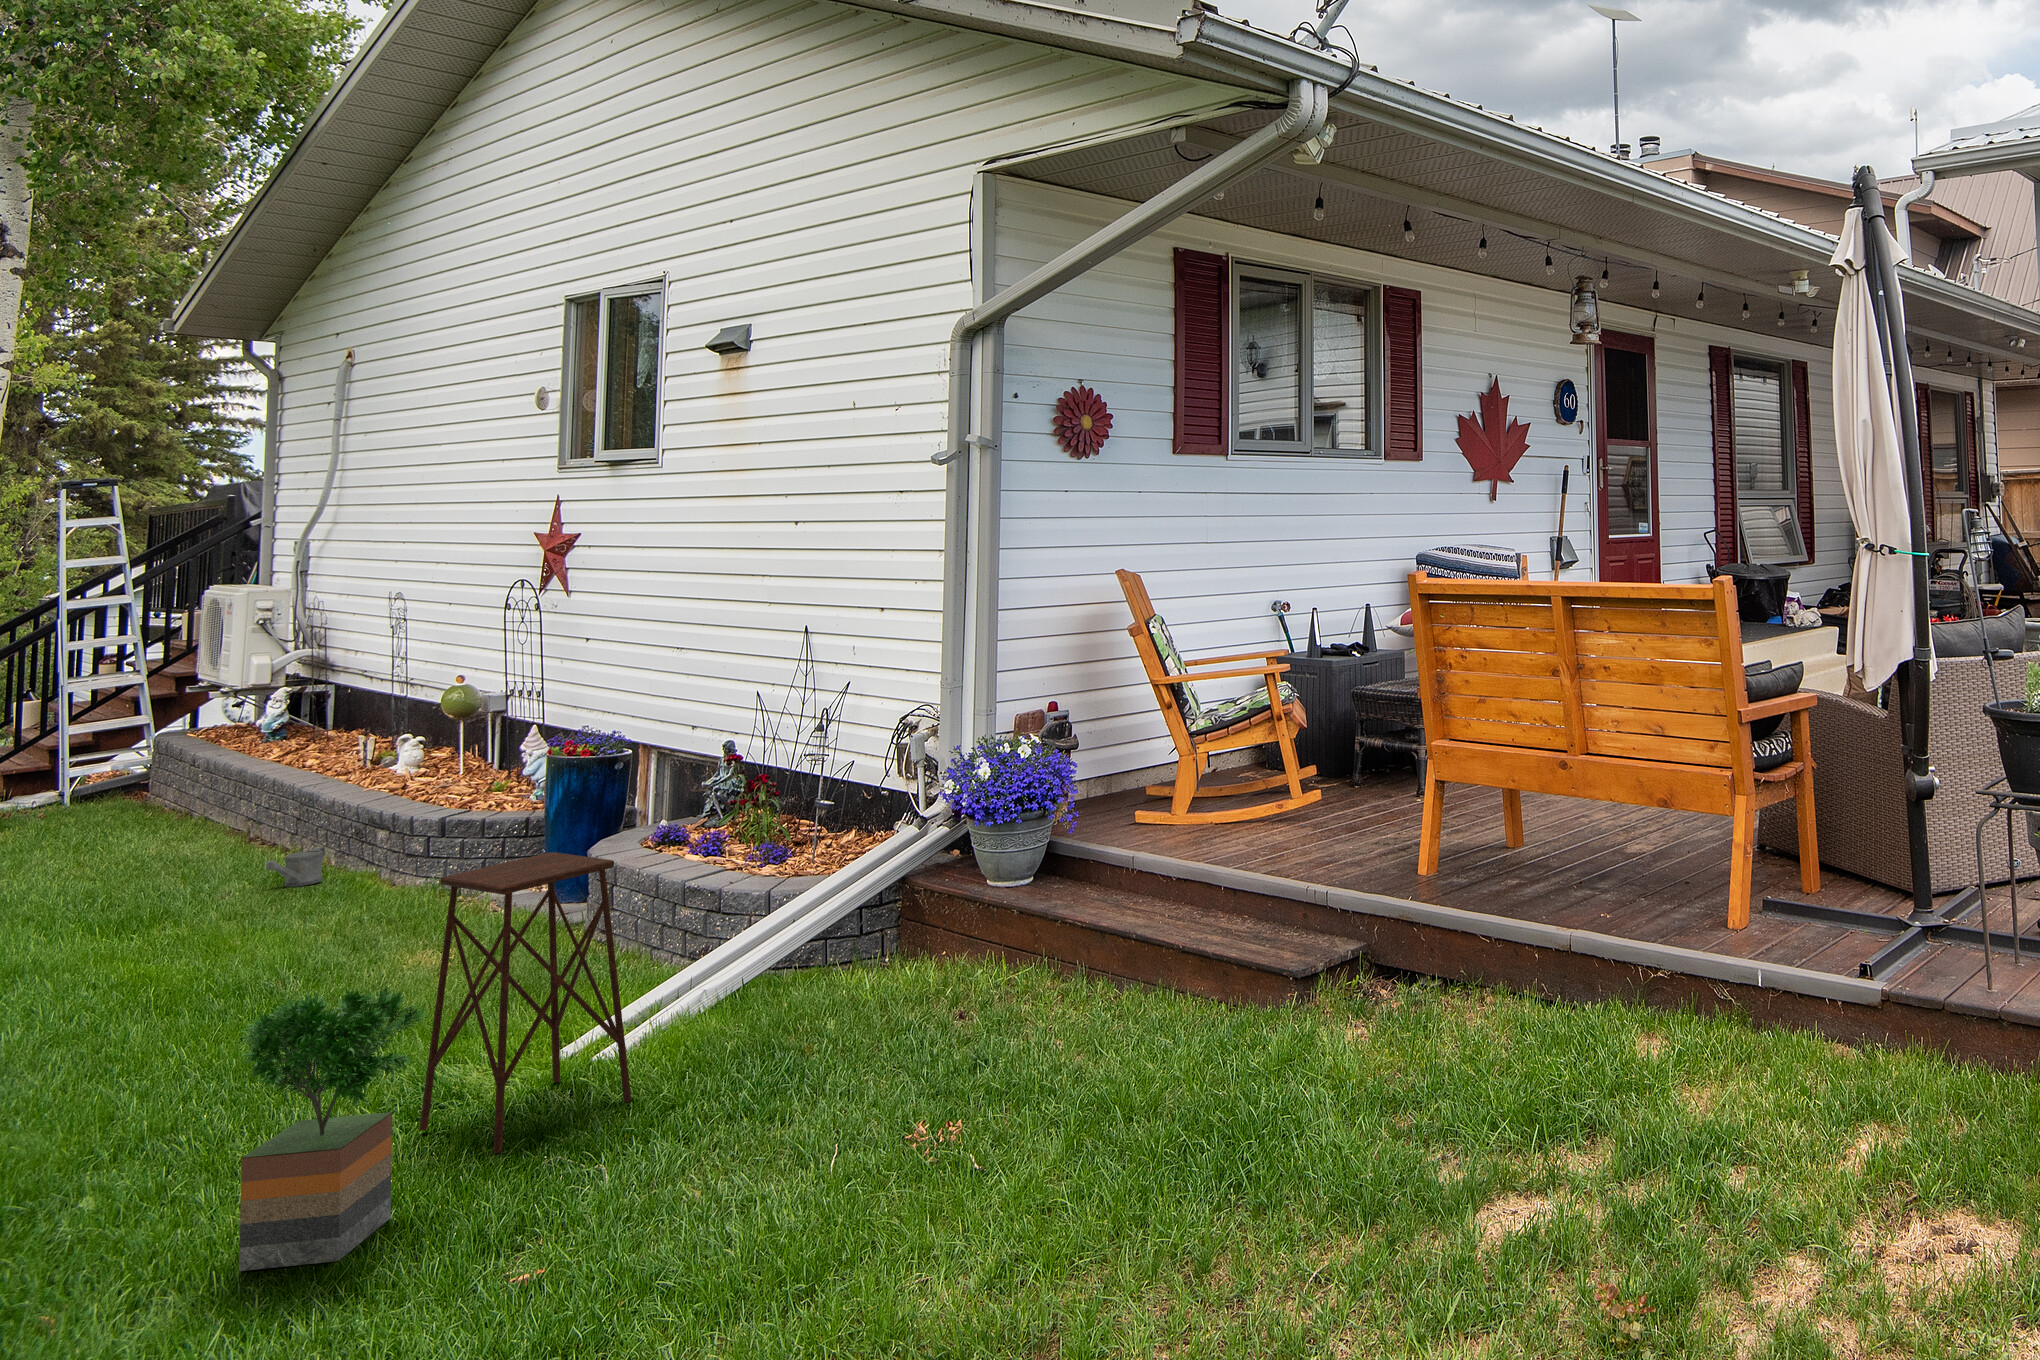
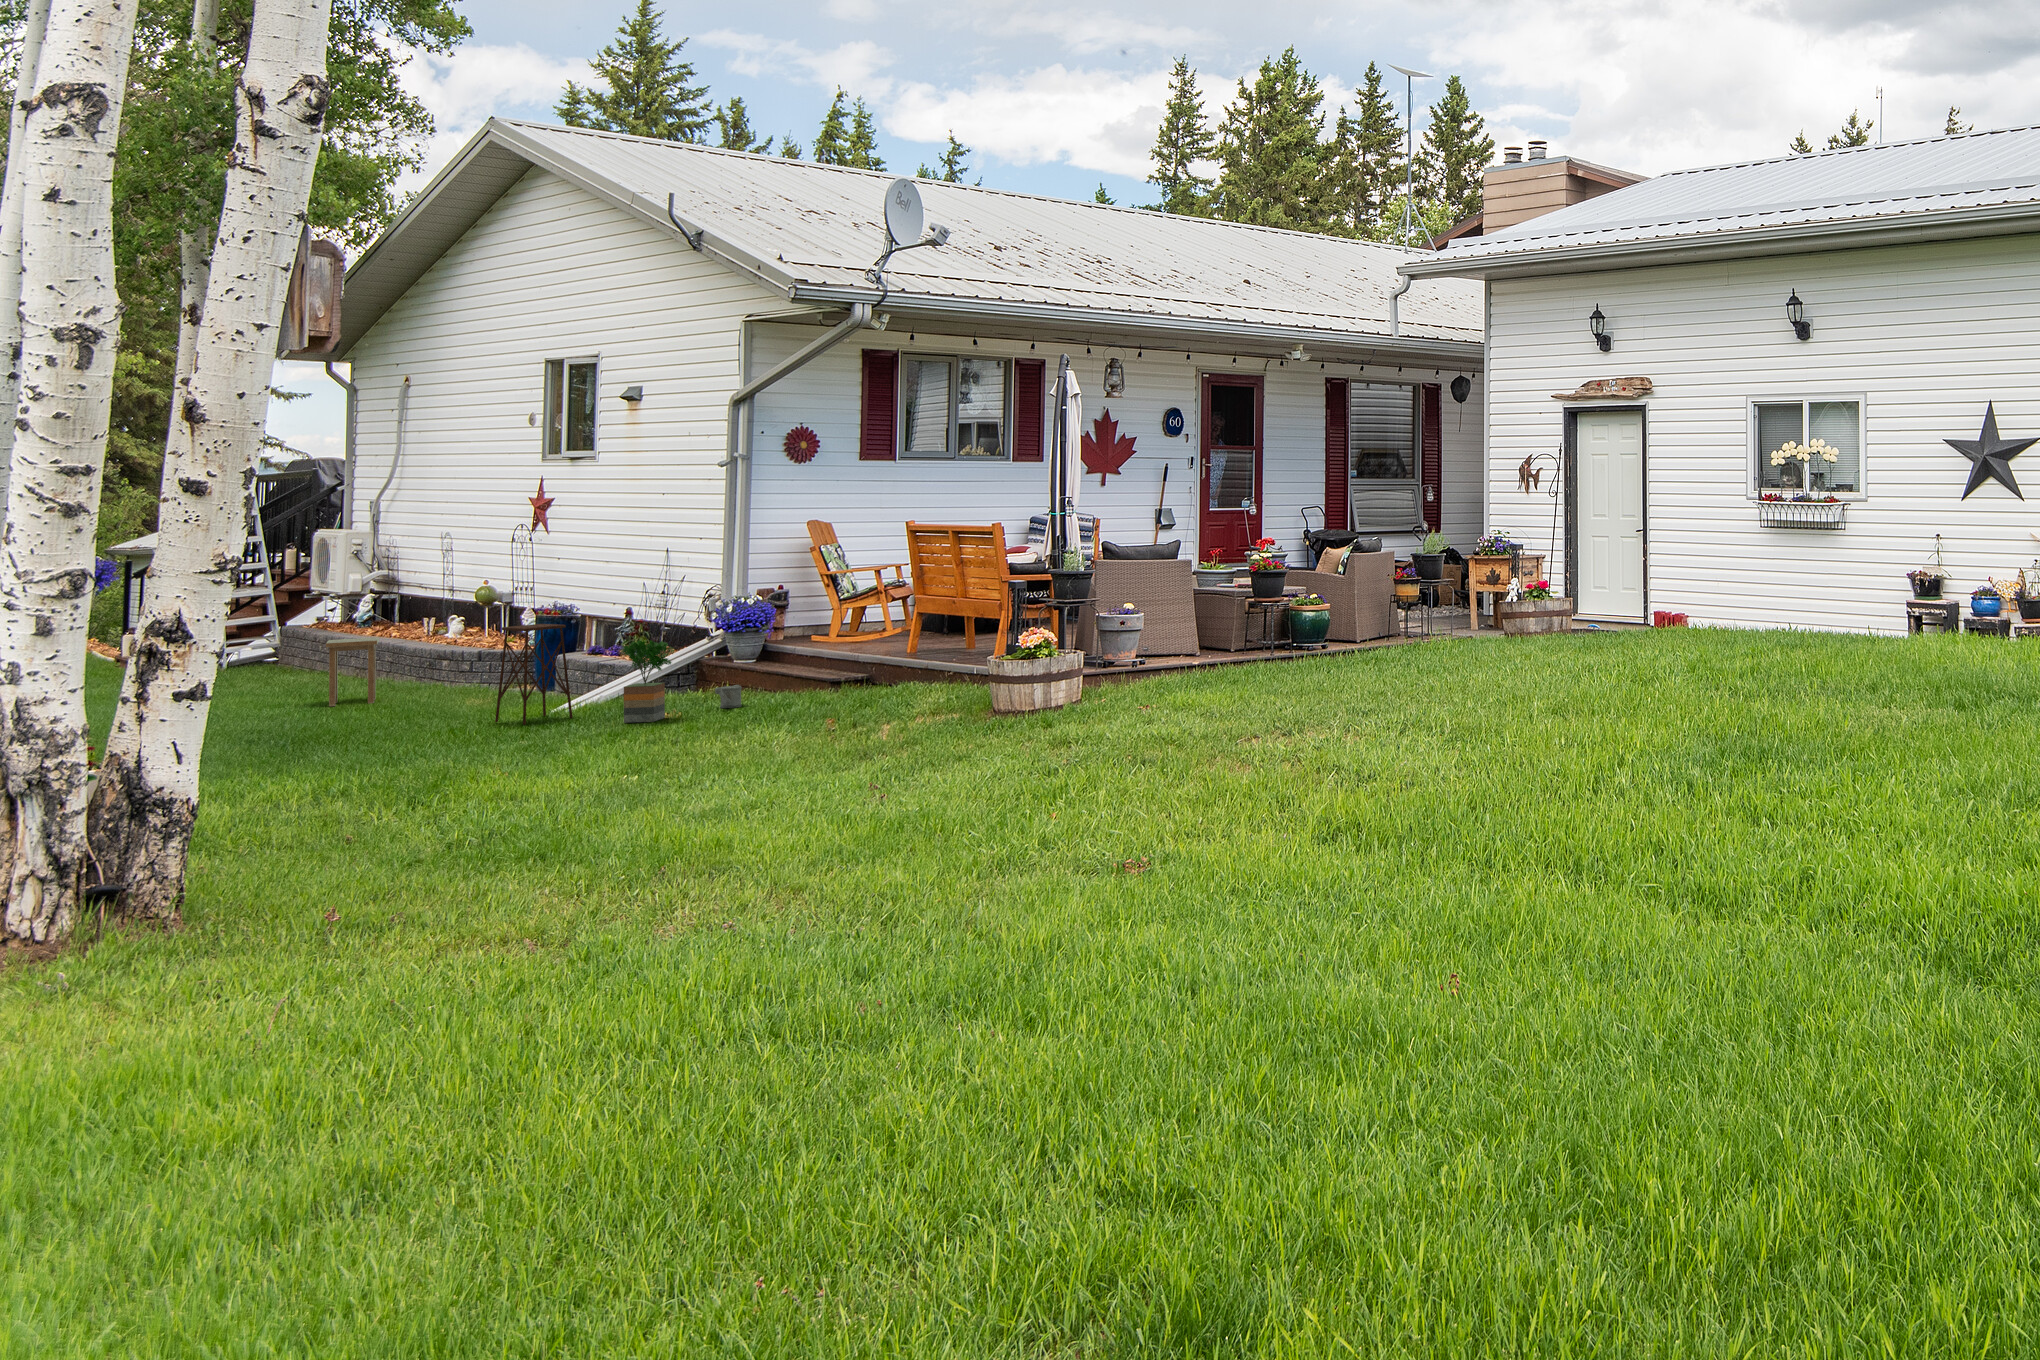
stool: none [63,828,205,997] -> present [326,637,379,706]
watering can: present [266,847,325,887] -> present [715,685,742,708]
potted tree: present [239,987,427,1271] -> present [621,640,674,723]

